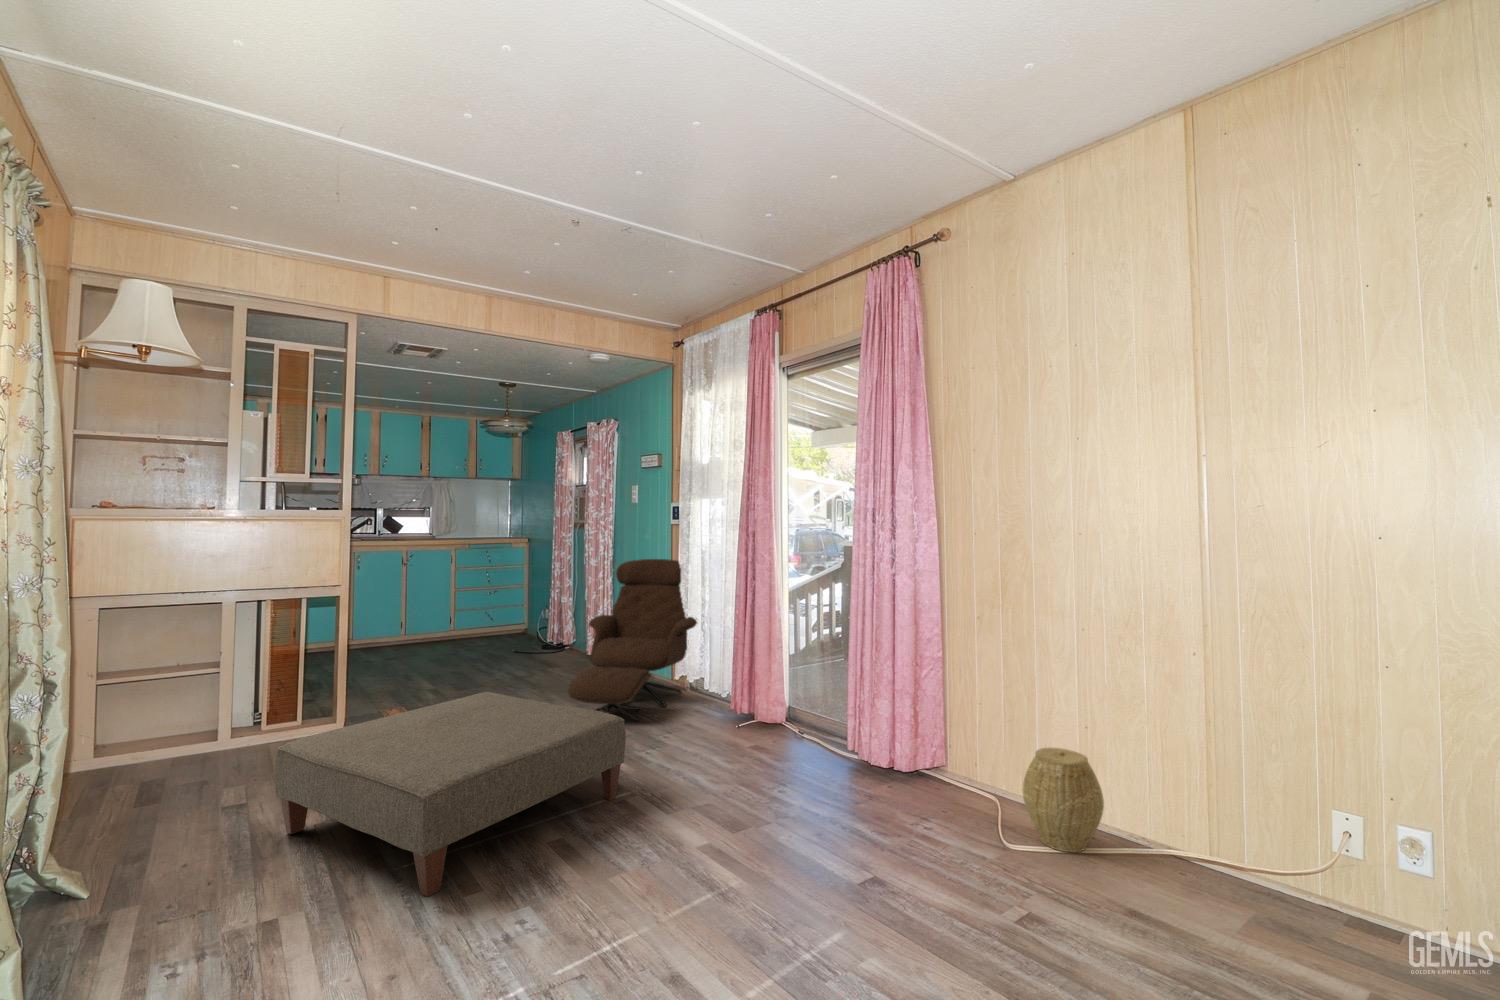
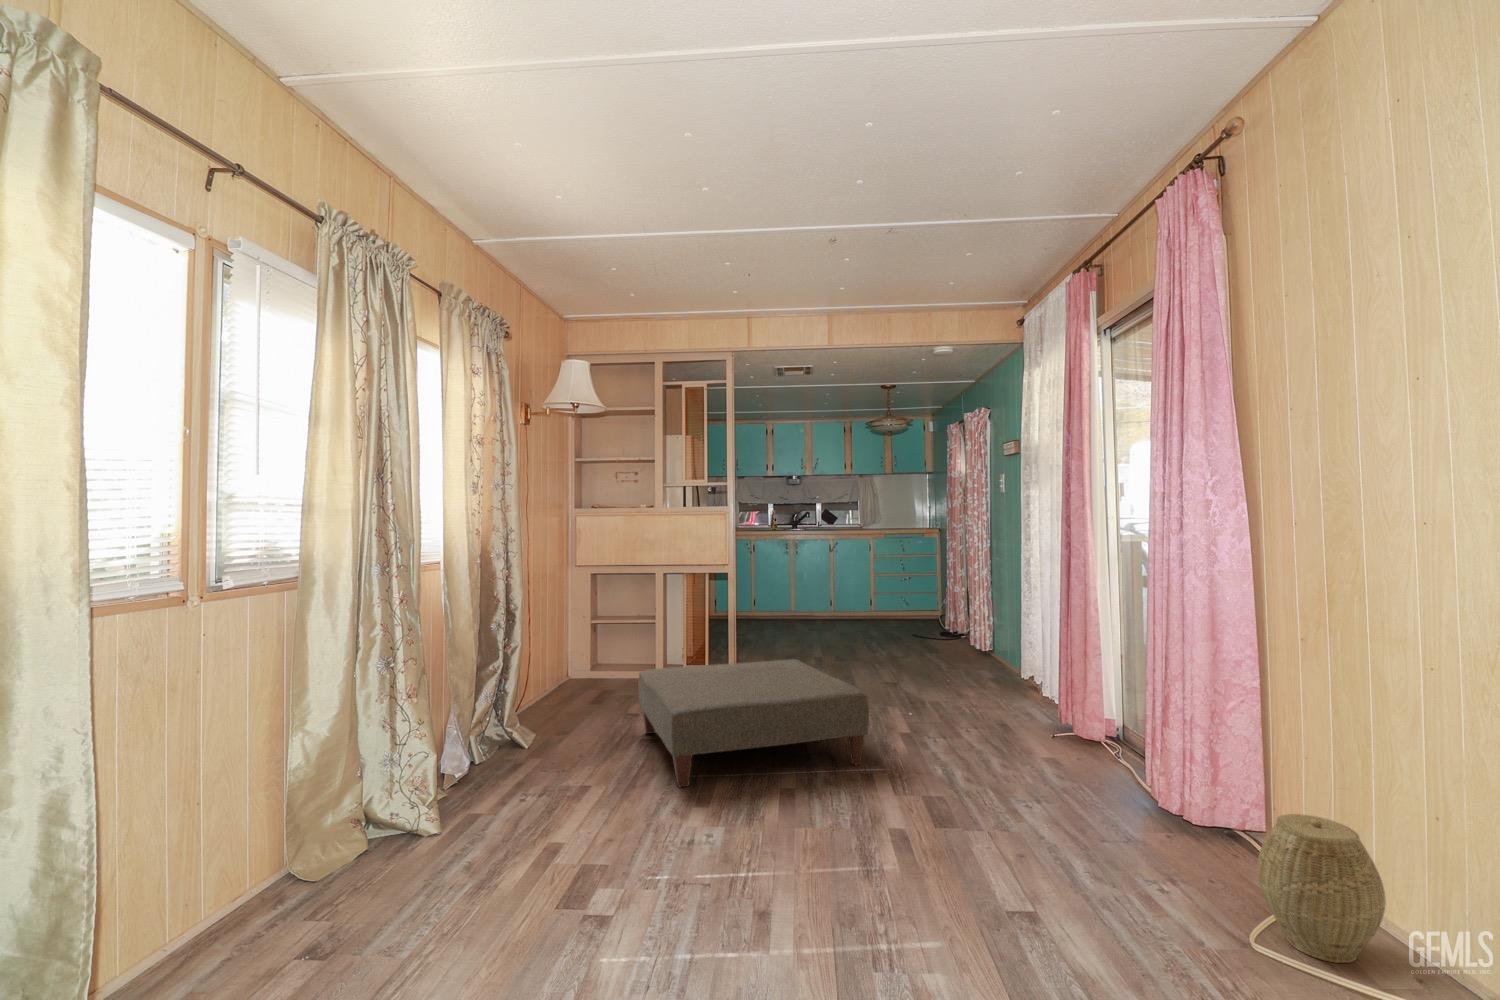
lounge chair: present [568,559,697,722] -> none [887,552,1043,714]

